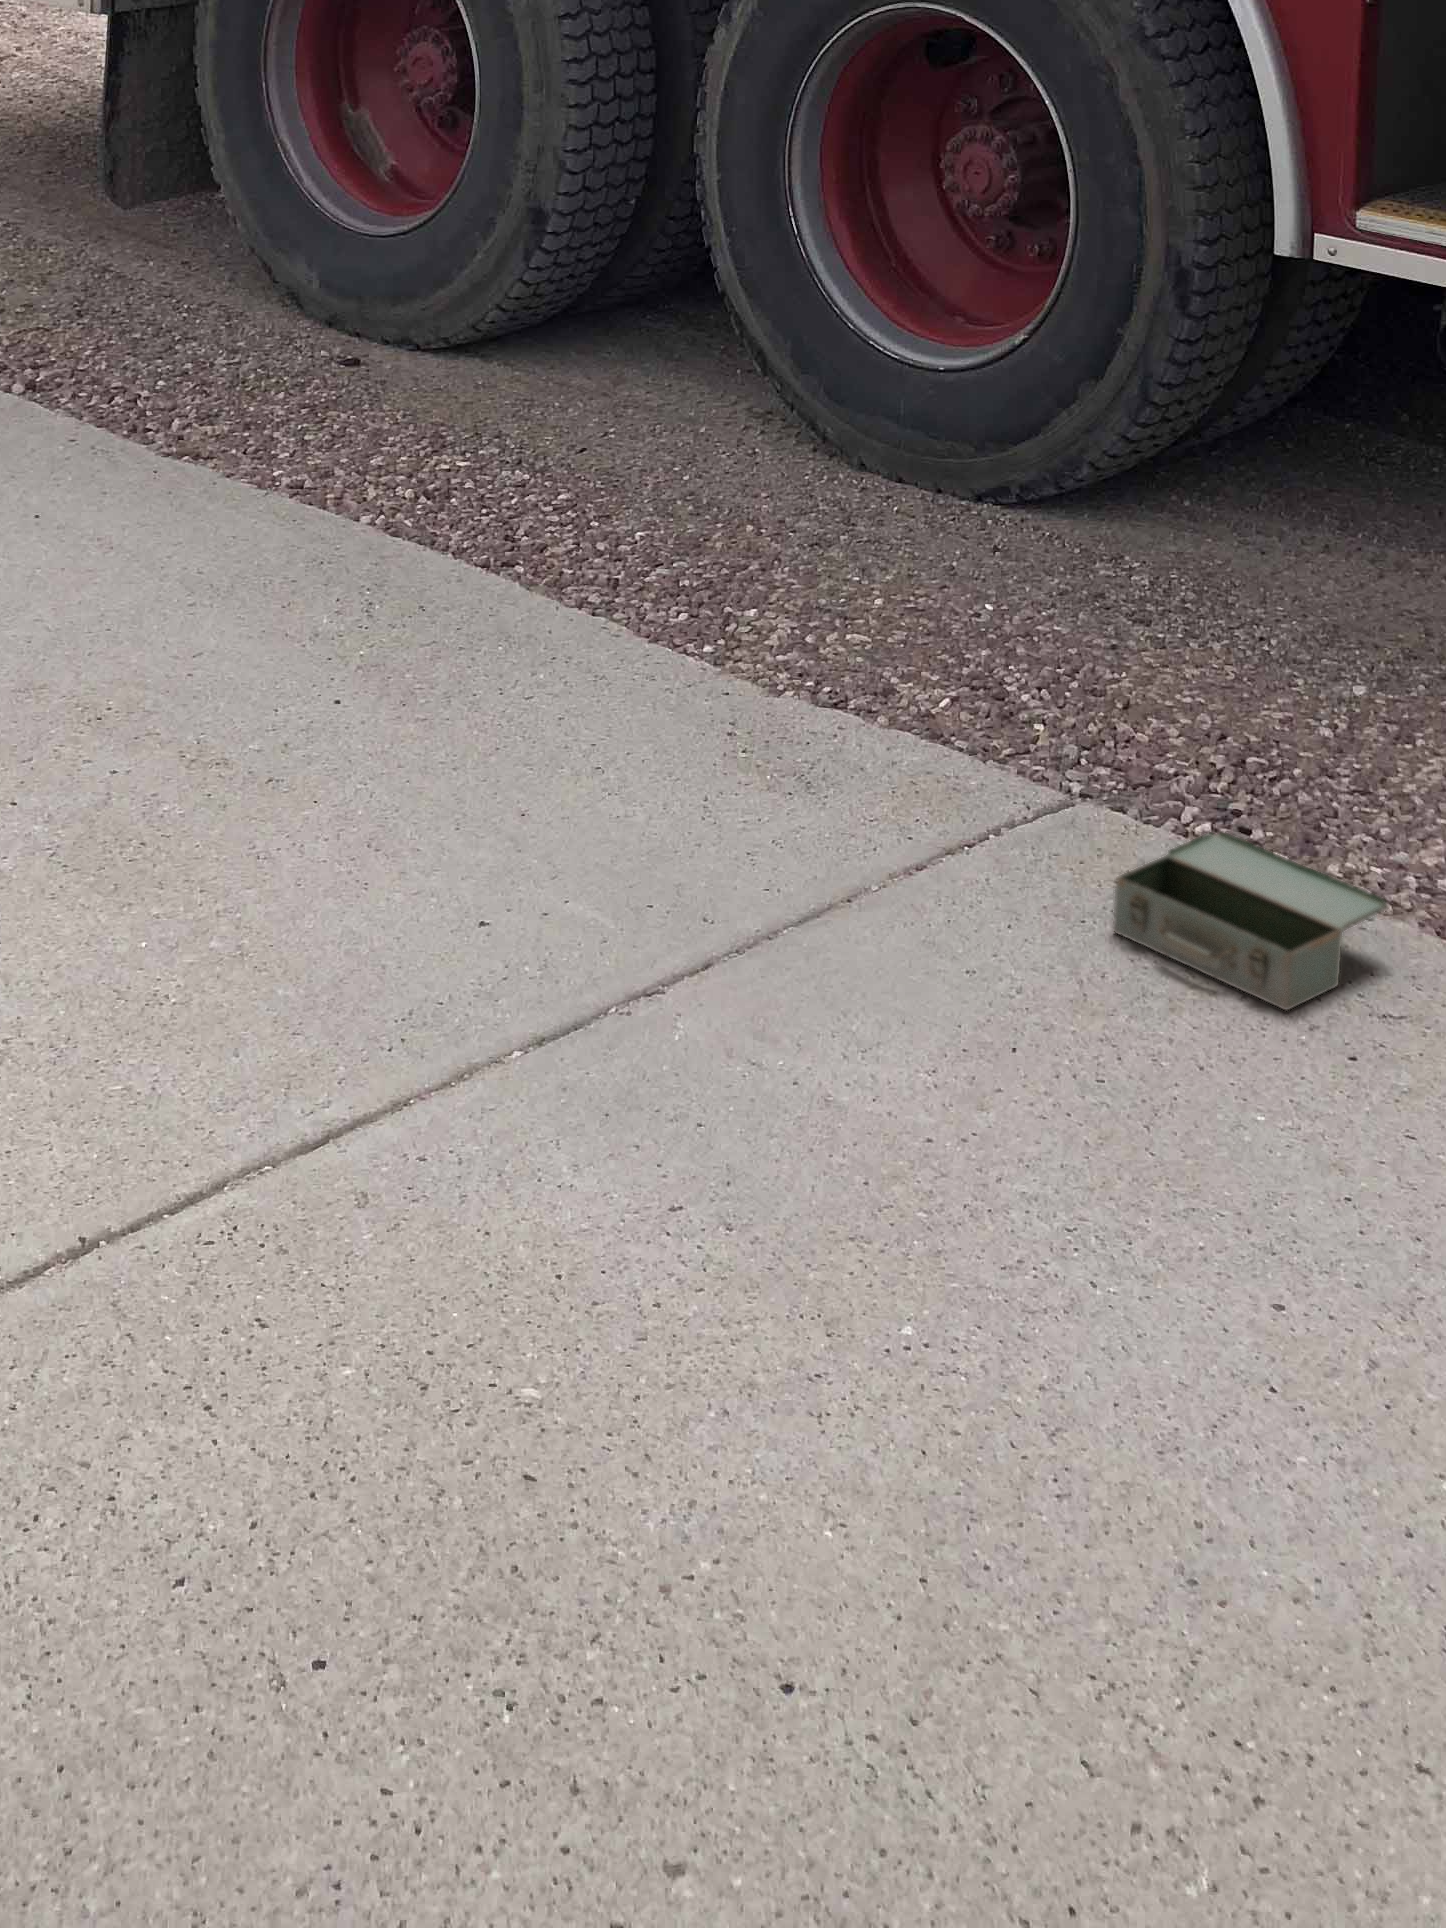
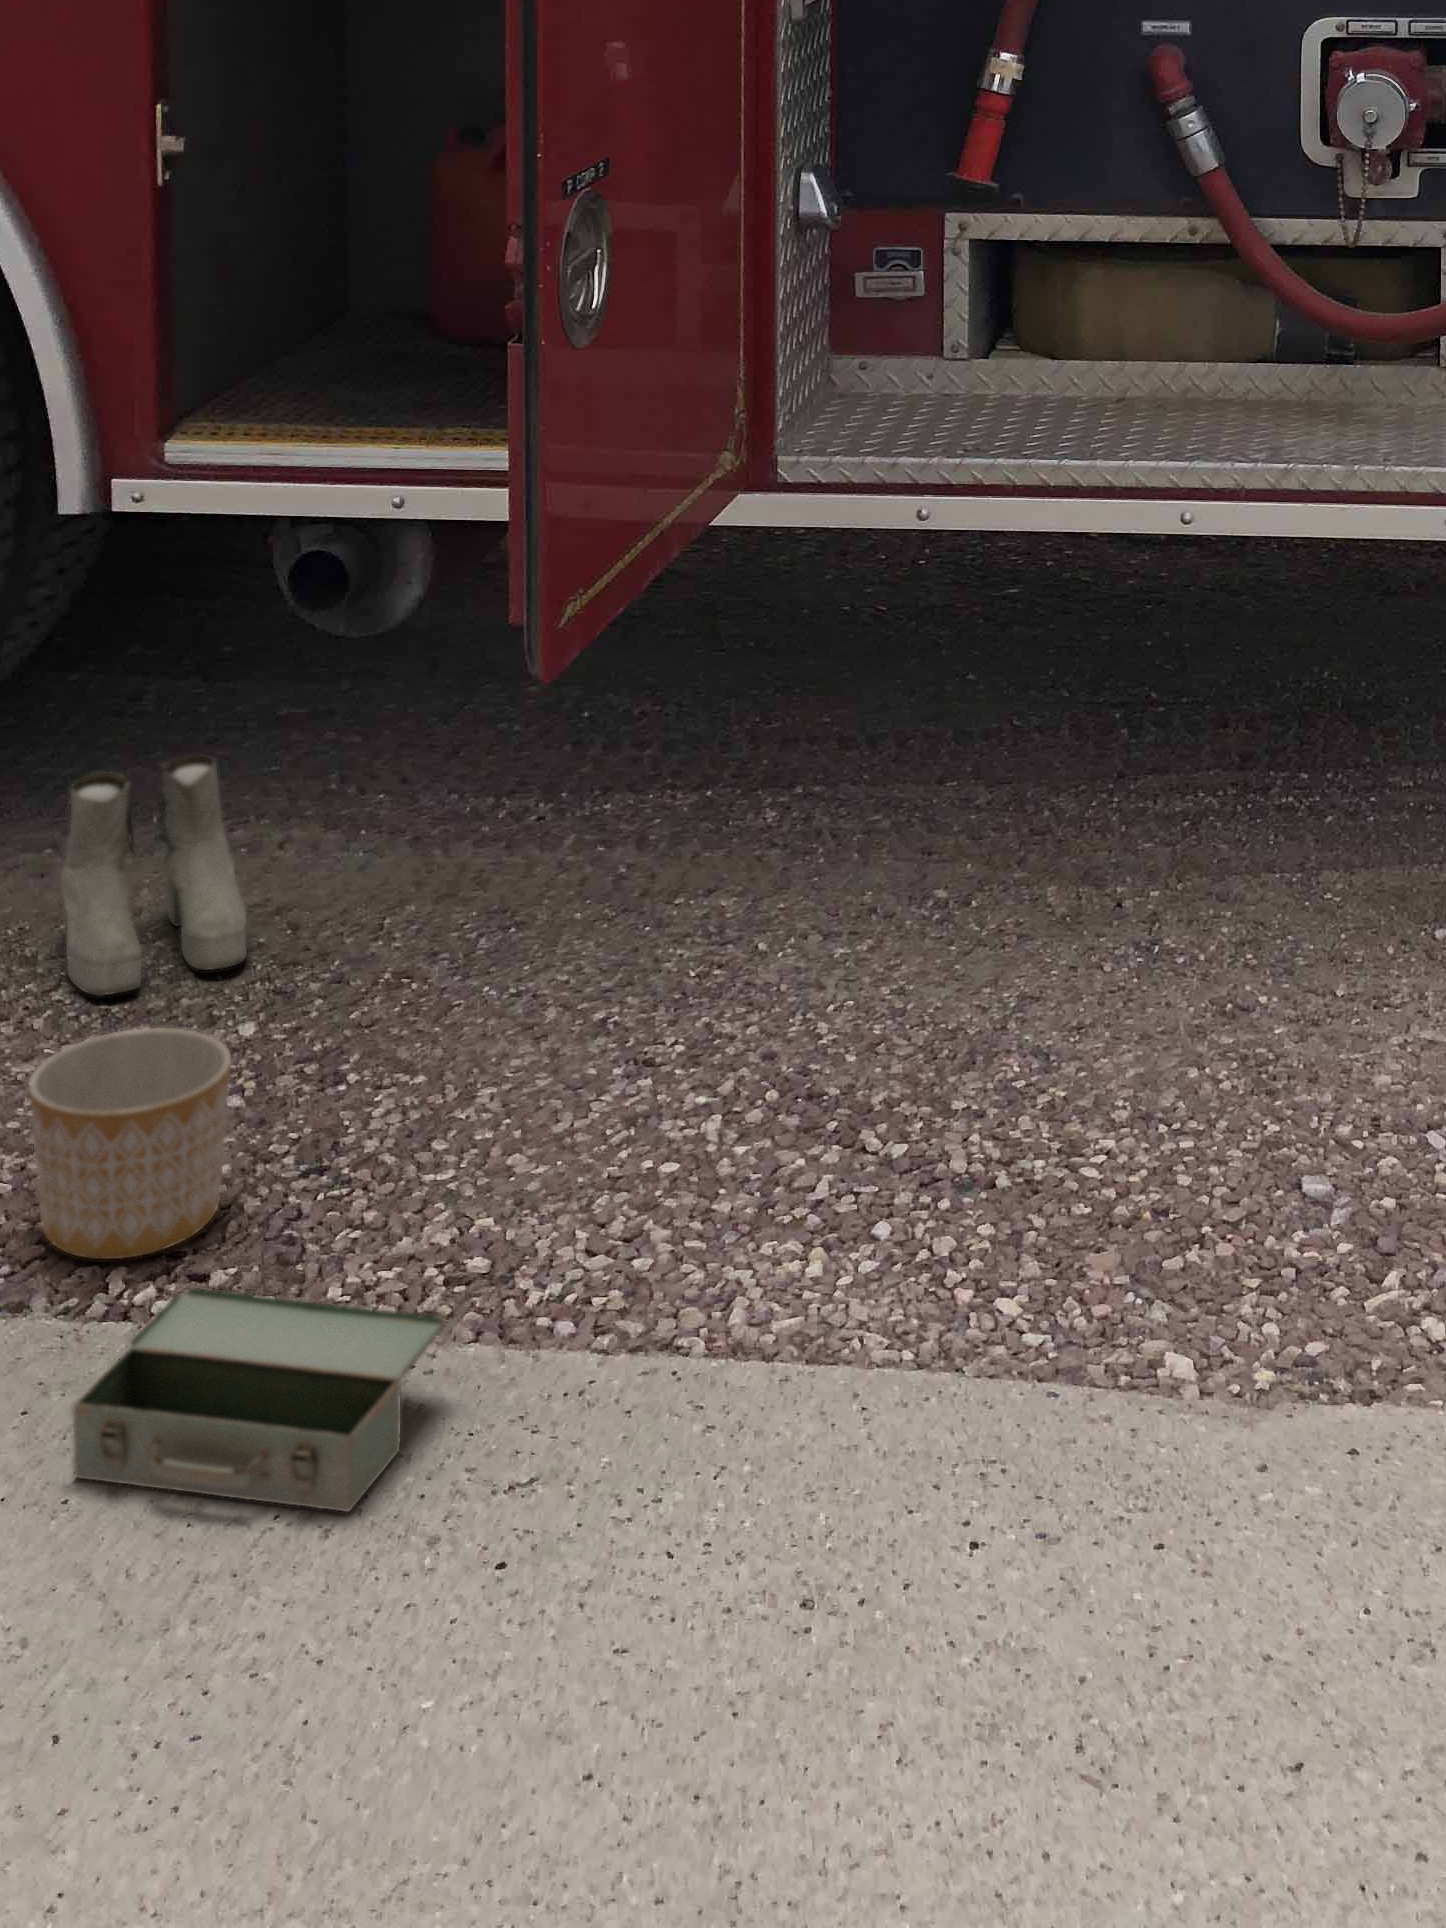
boots: none [1234,473,1369,645] -> present [61,756,247,996]
planter: none [1147,647,1294,814] -> present [29,1028,231,1259]

